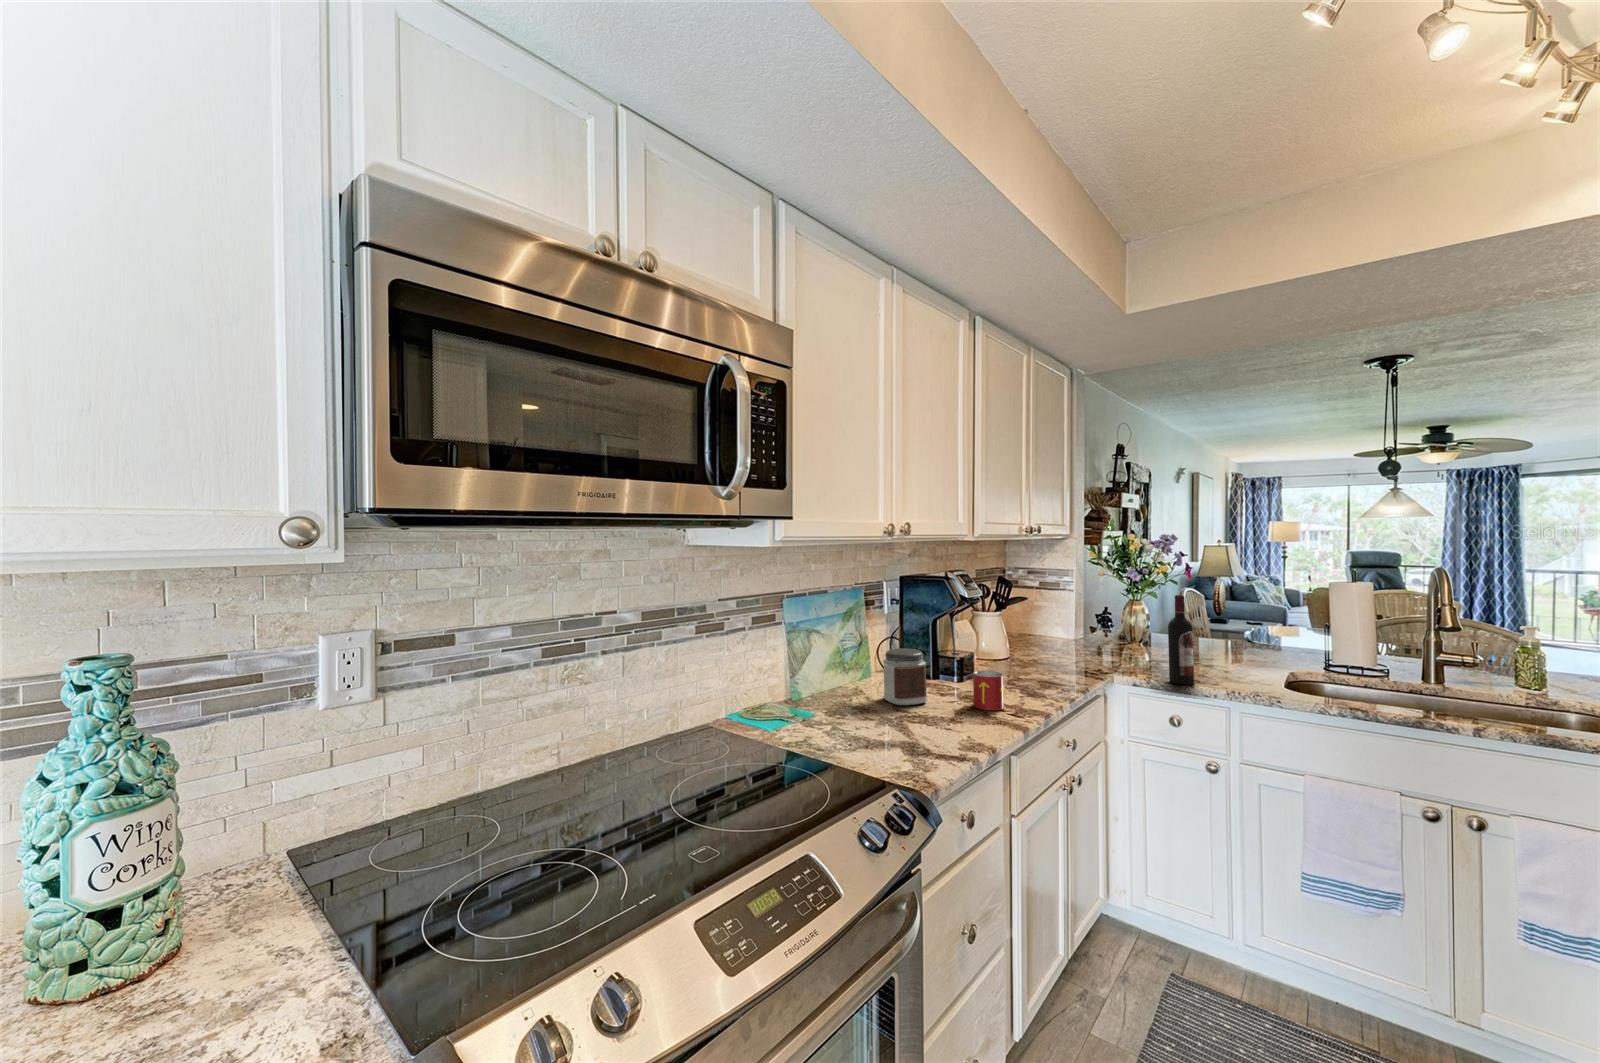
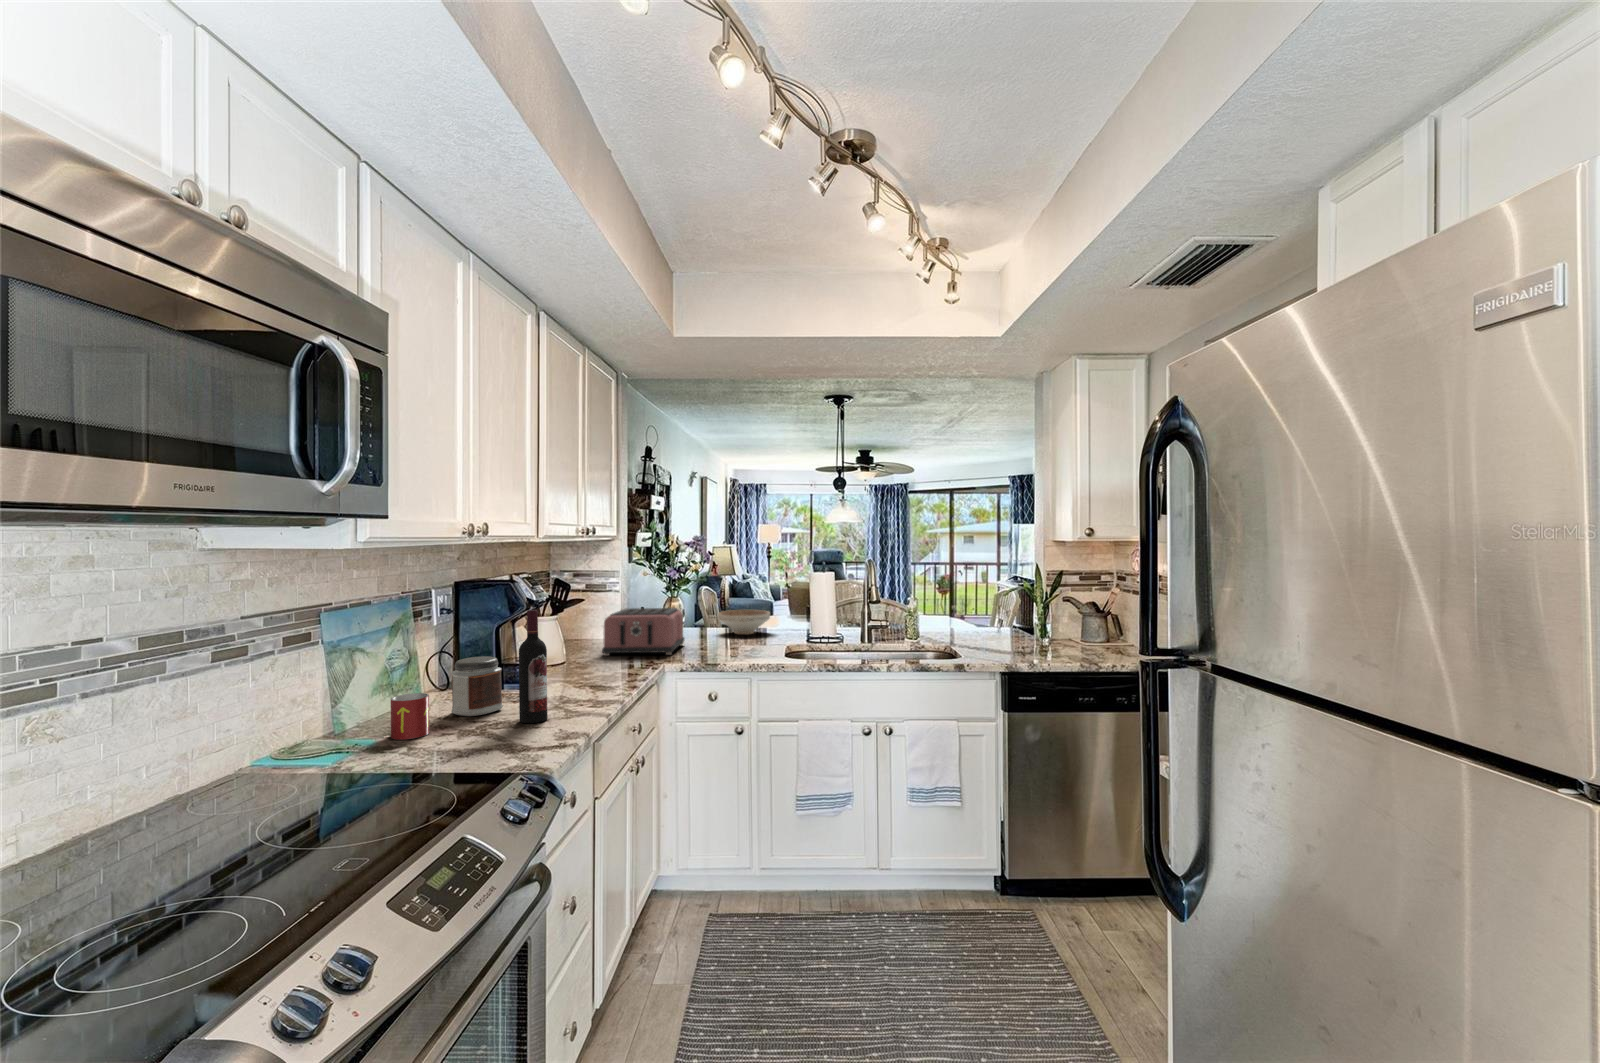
wine bottle: present [1168,595,1194,685] -> present [519,610,547,723]
toaster: none [1051,610,1152,667] -> present [602,608,685,656]
decorative bowl: none [1200,621,1279,653] -> present [718,610,770,635]
mug: present [973,670,1004,710] -> present [391,693,429,740]

